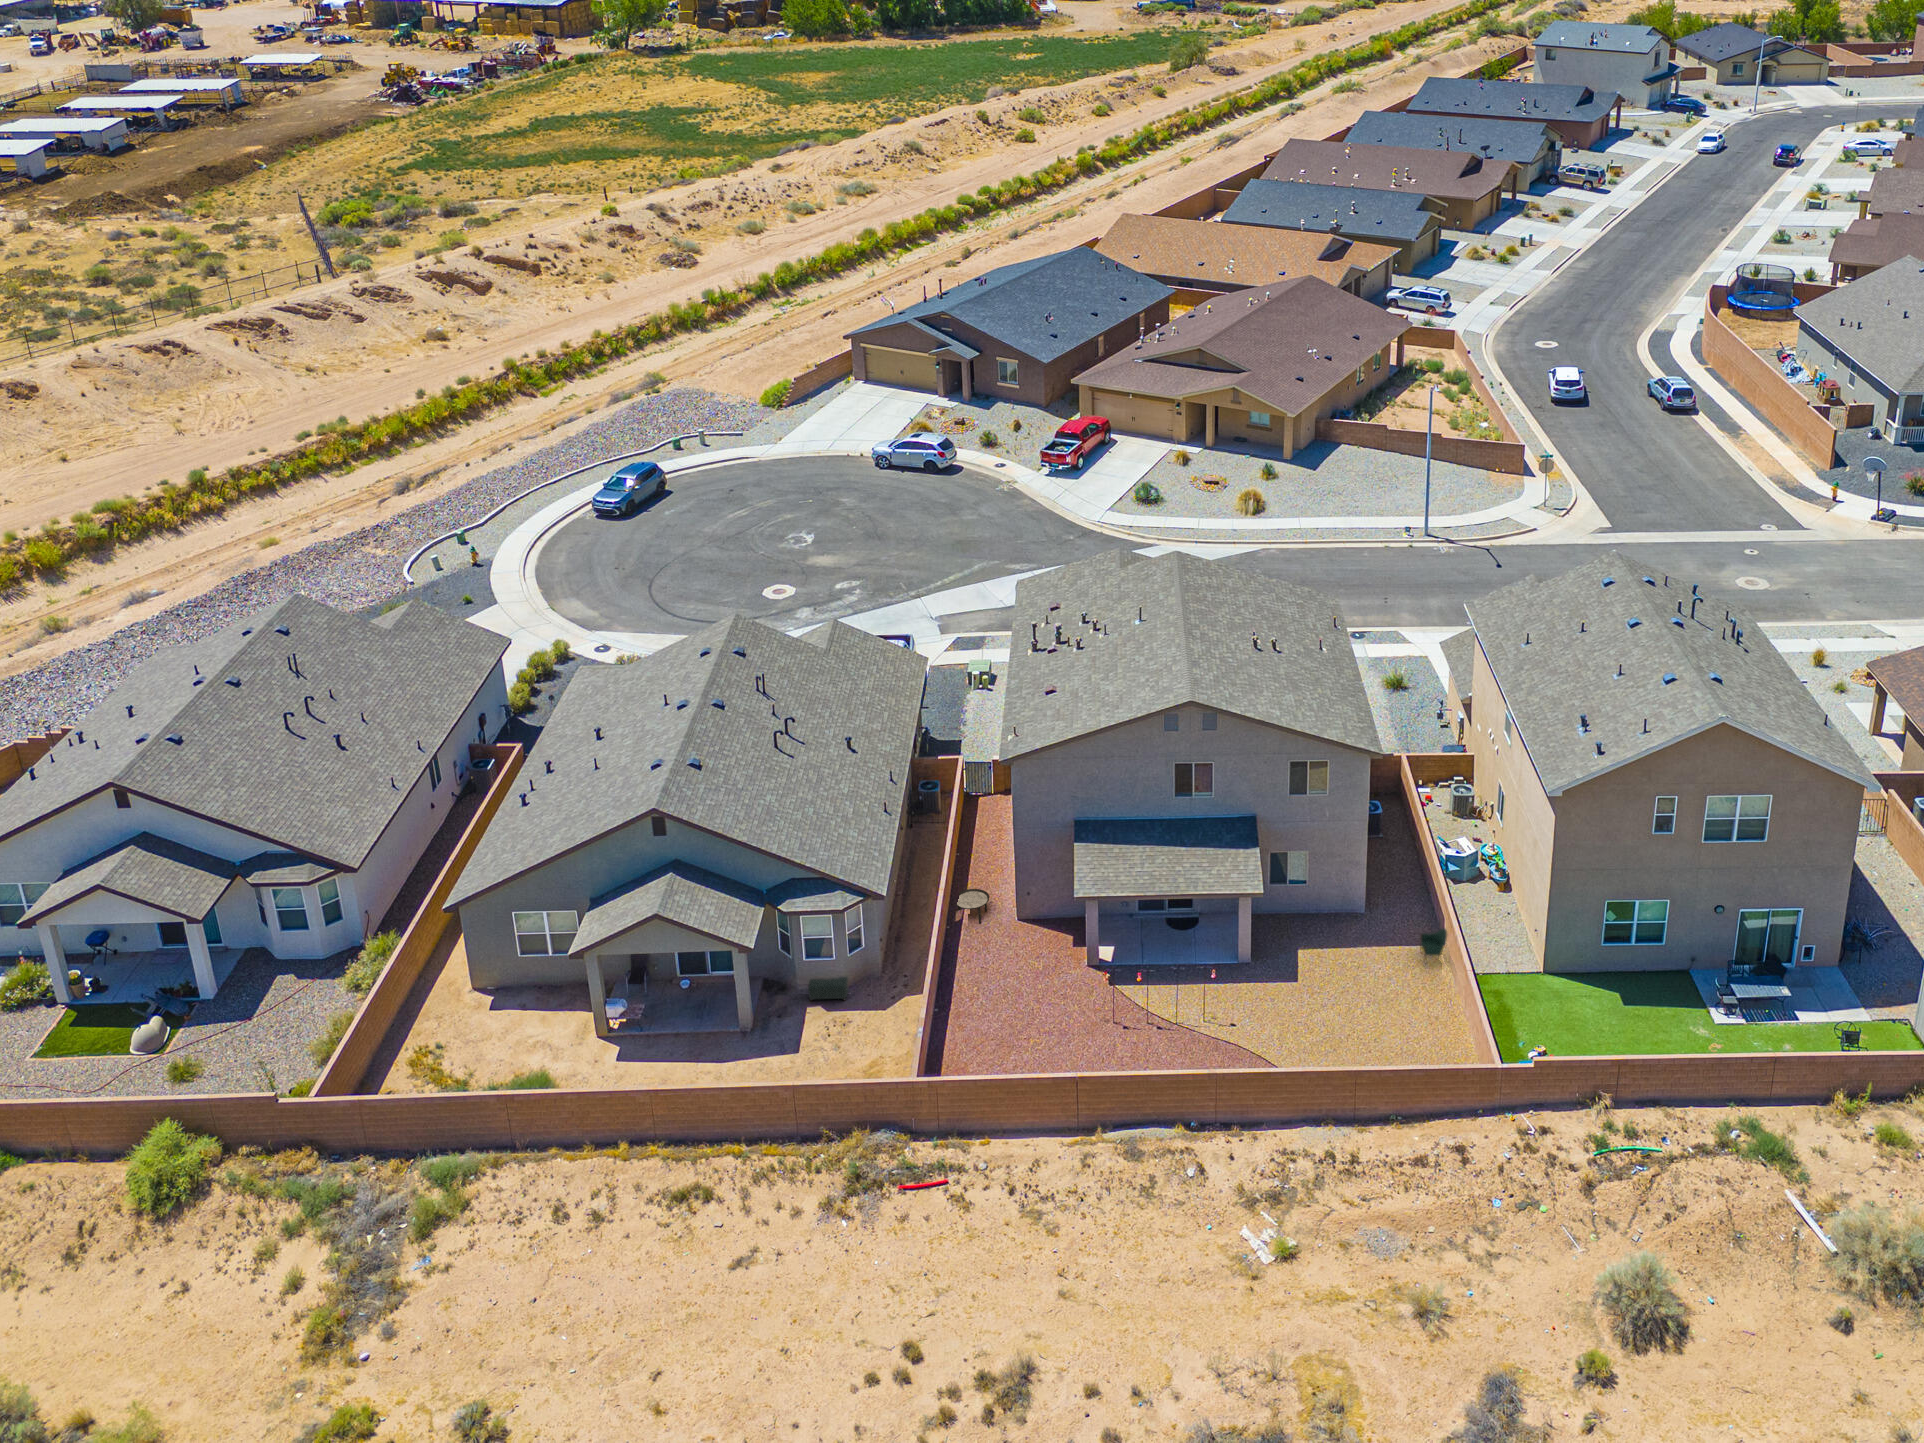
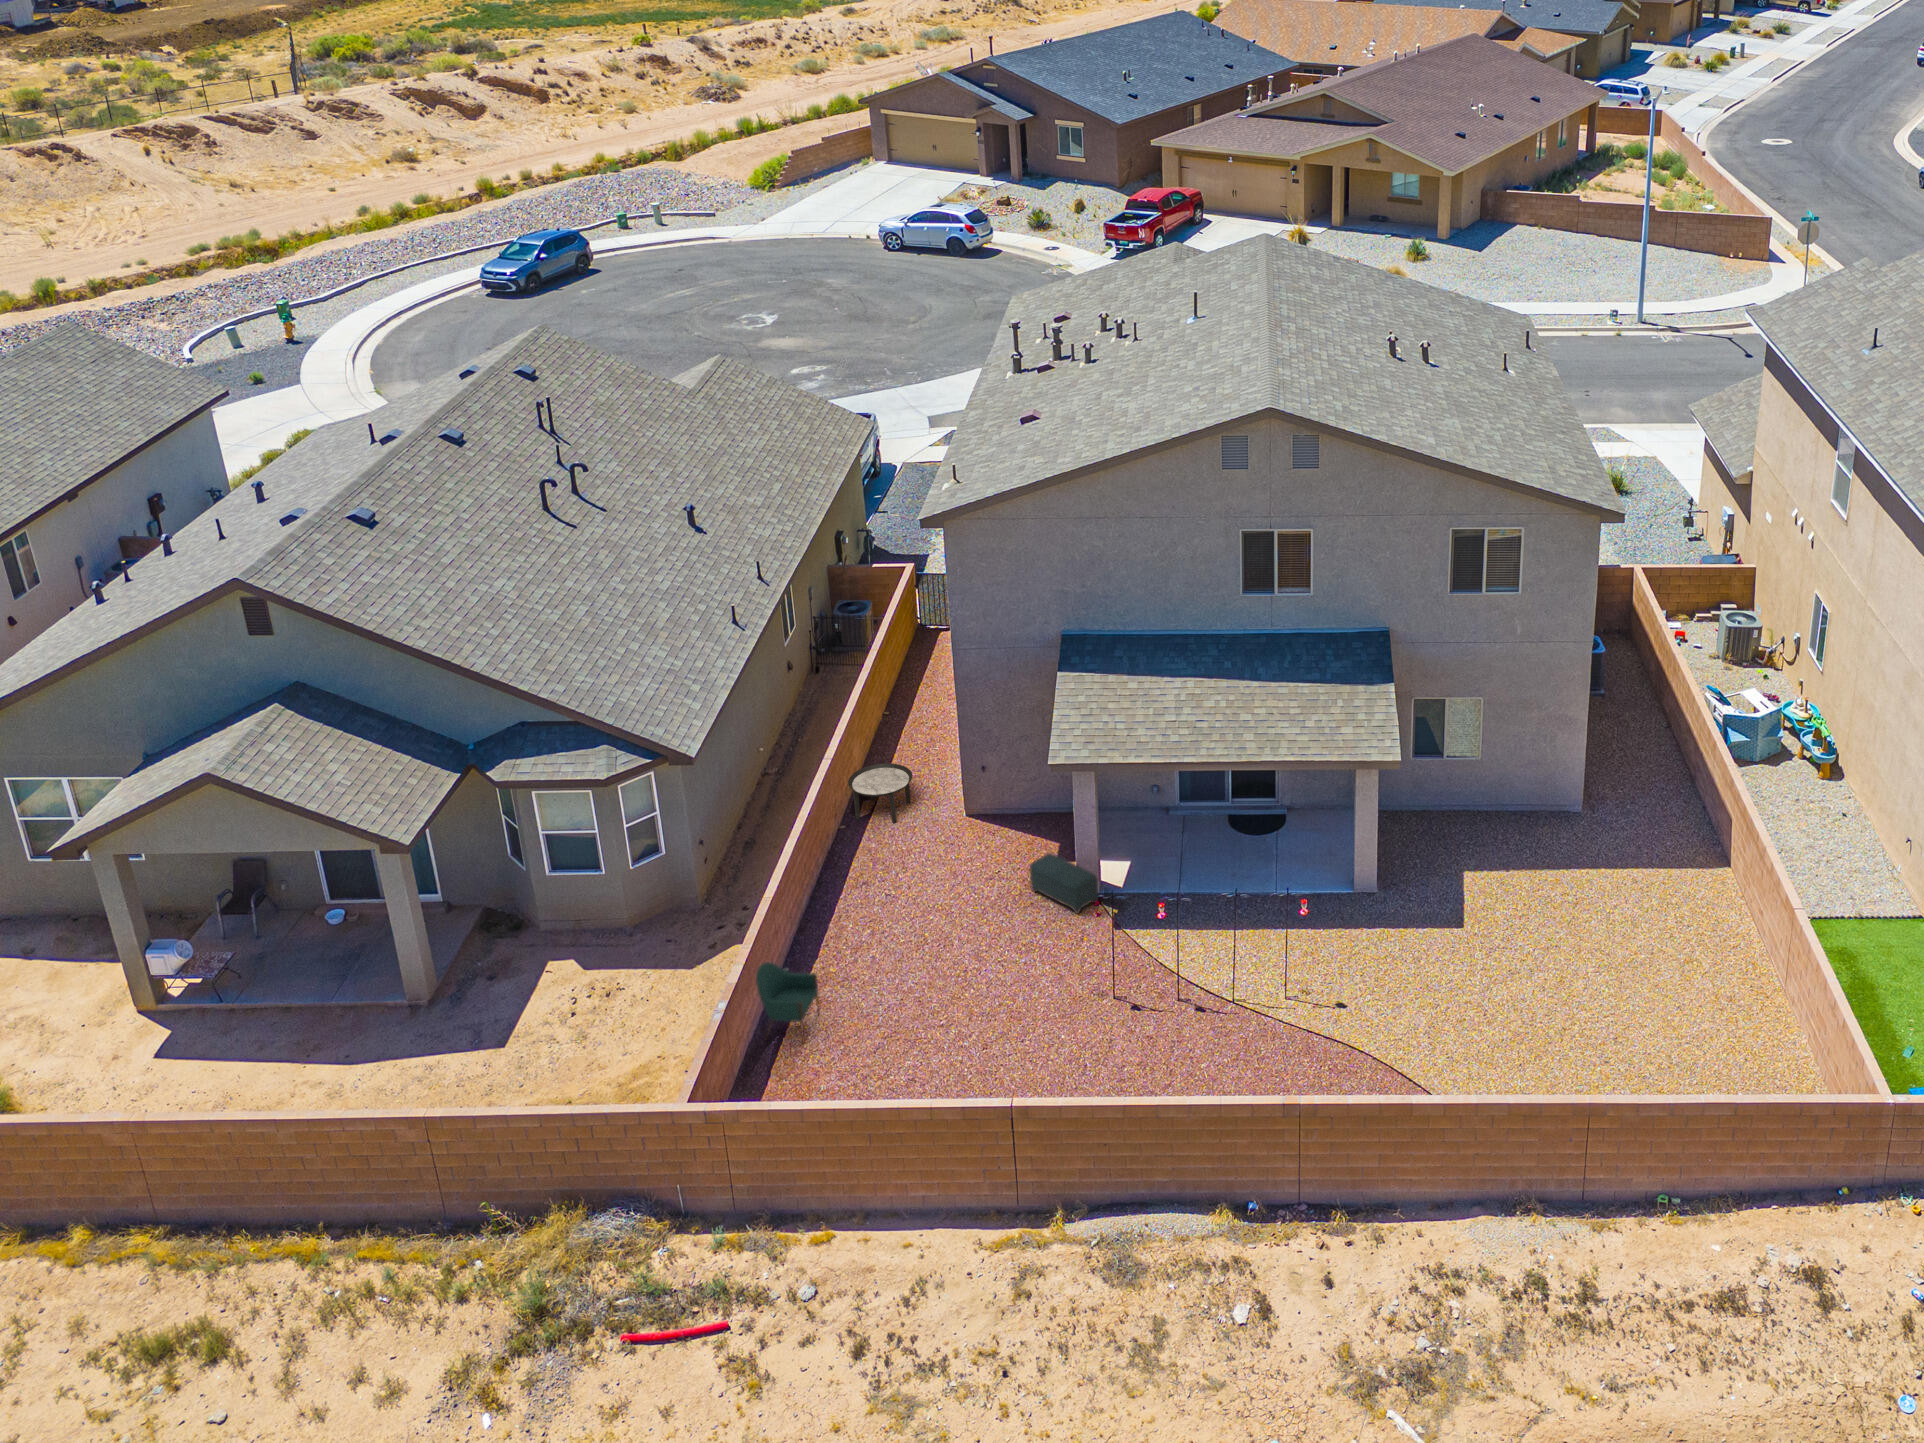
chair: present [1420,928,1447,964] -> present [756,962,819,1039]
bench: present [808,977,848,1001] -> present [1030,853,1098,914]

